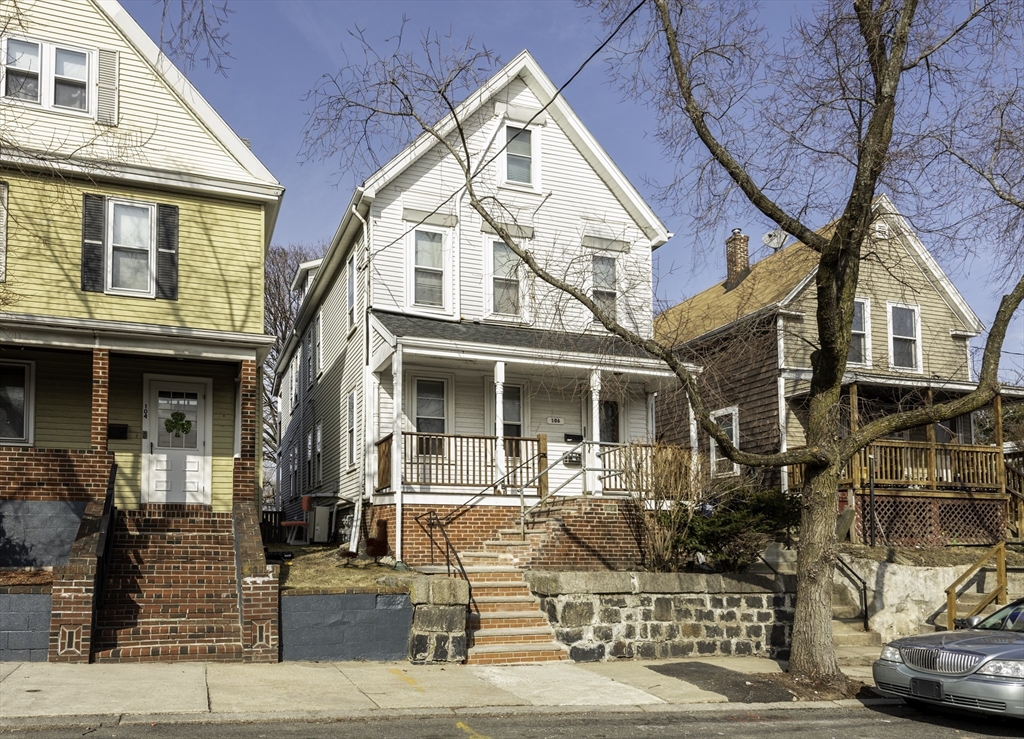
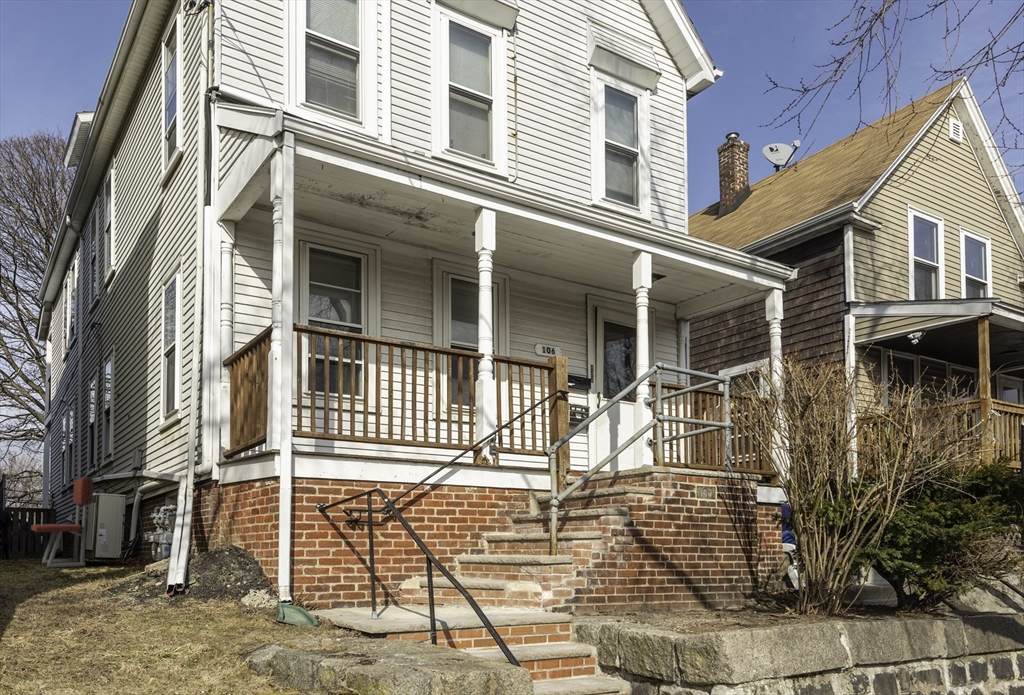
lounge chair: present [336,519,389,568] -> none [138,510,262,618]

